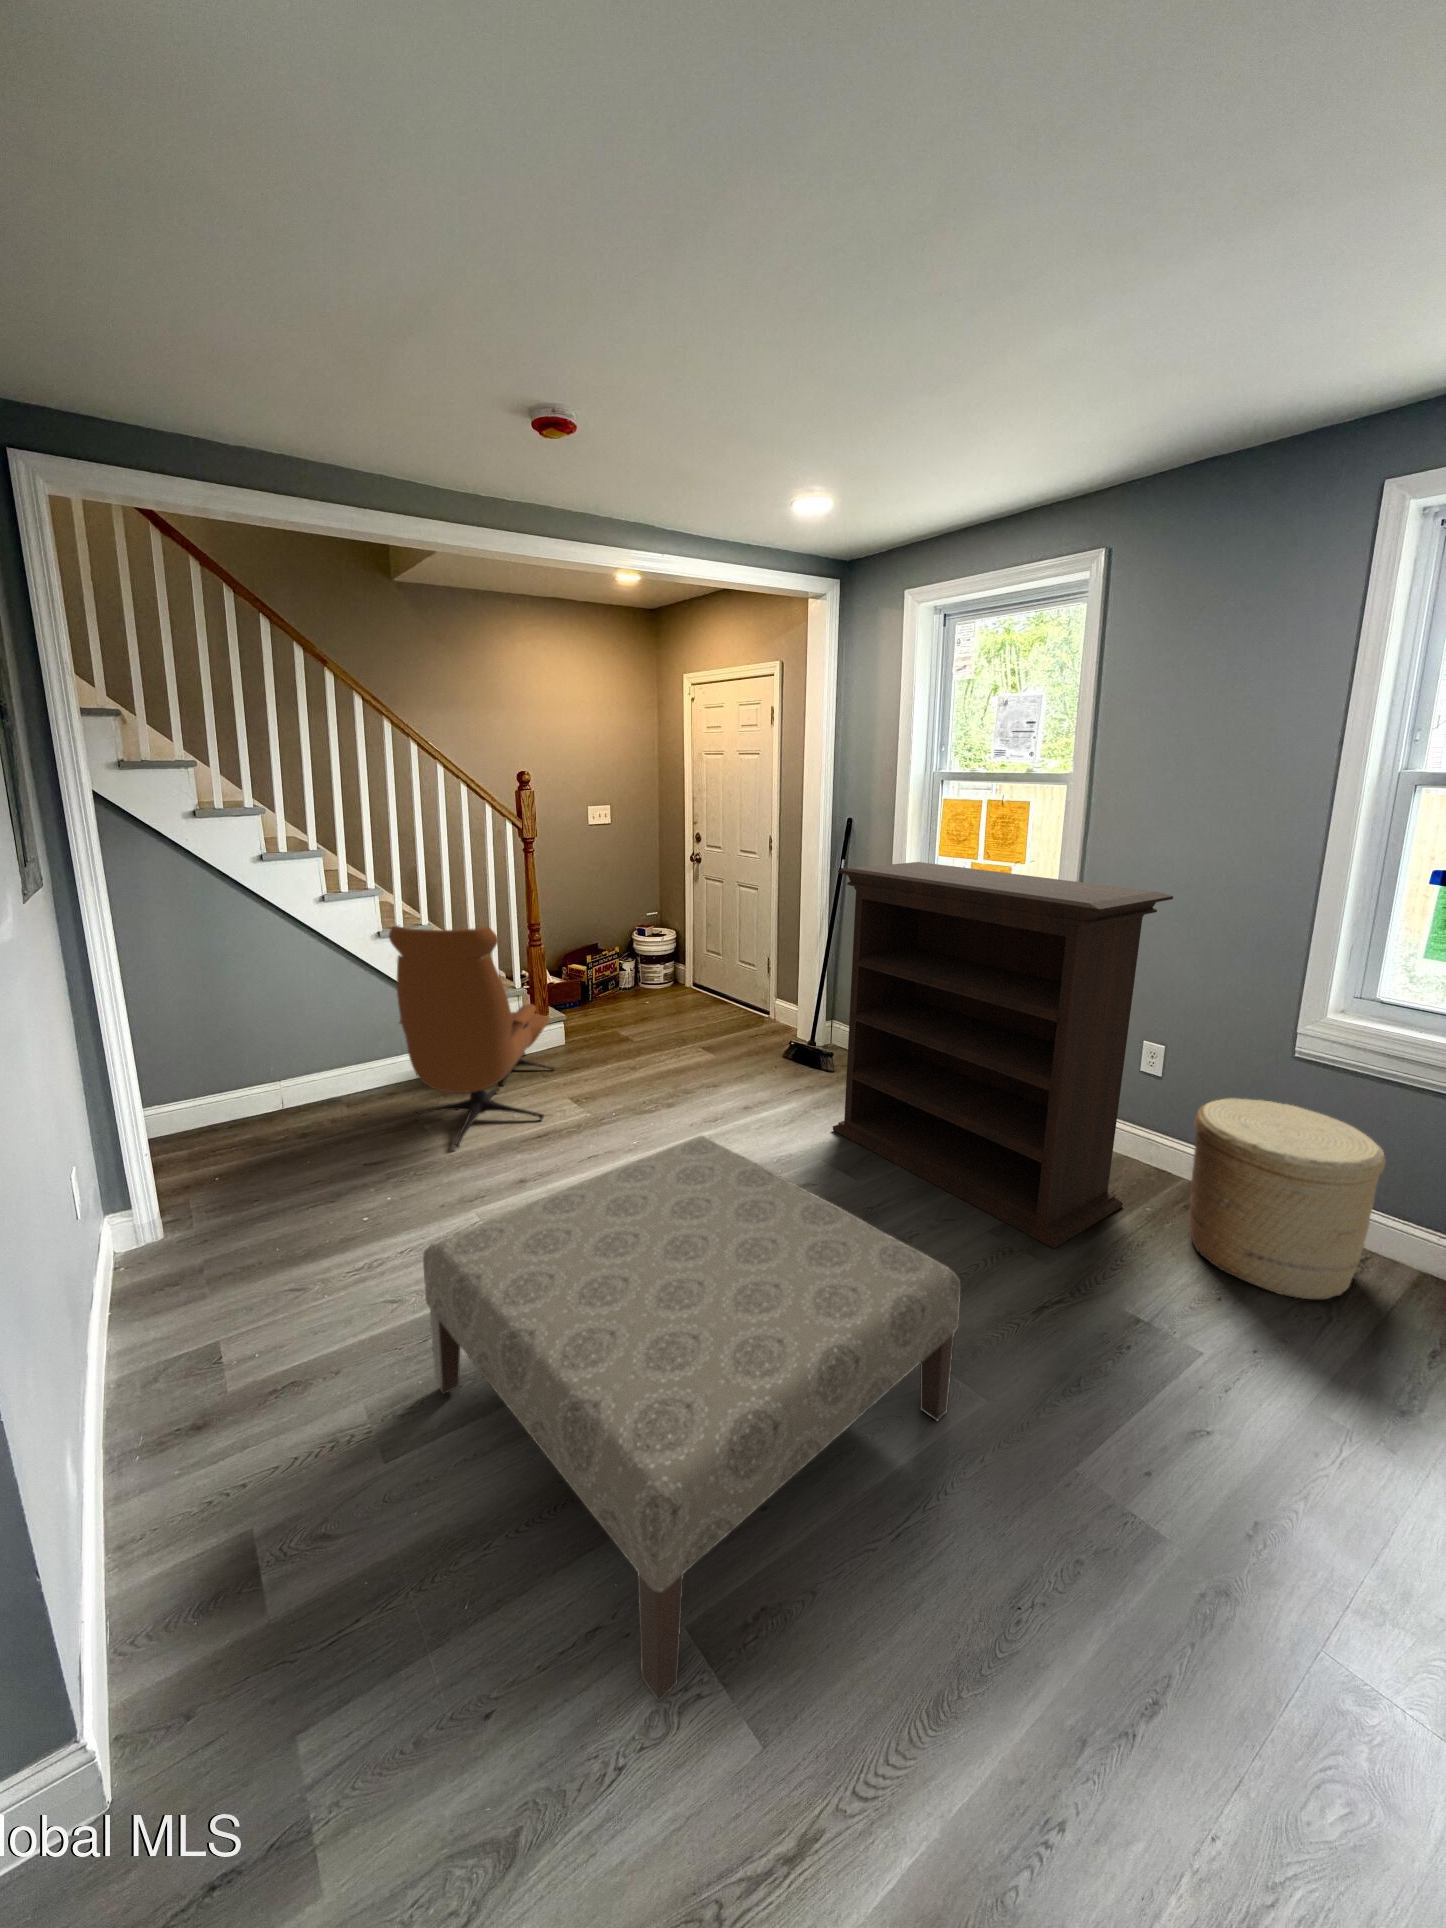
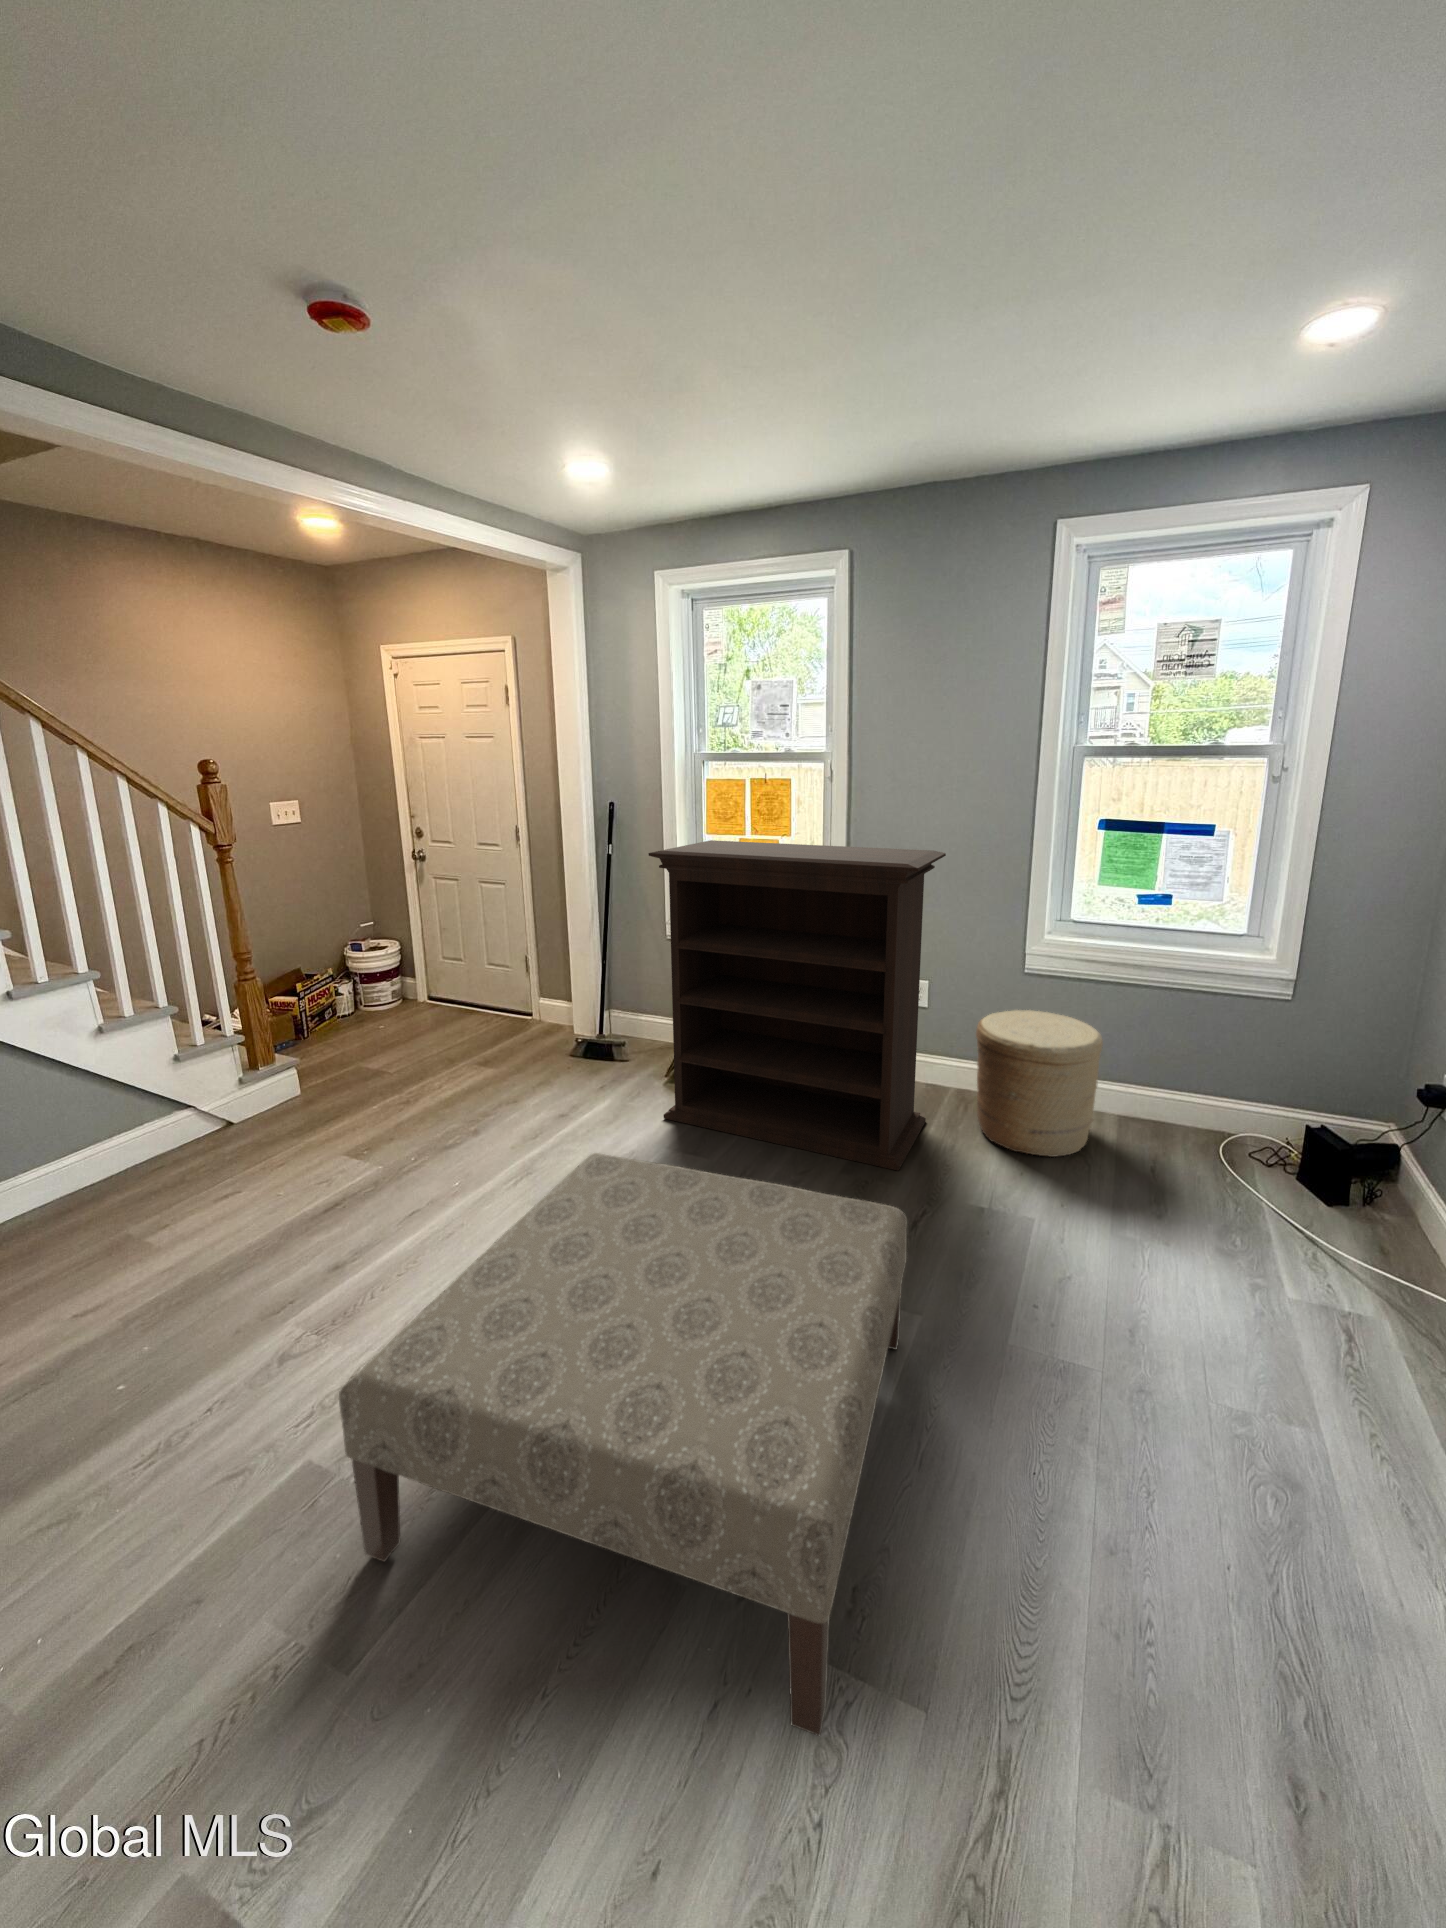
lounge chair: present [389,926,554,1148] -> none [71,961,324,1261]

